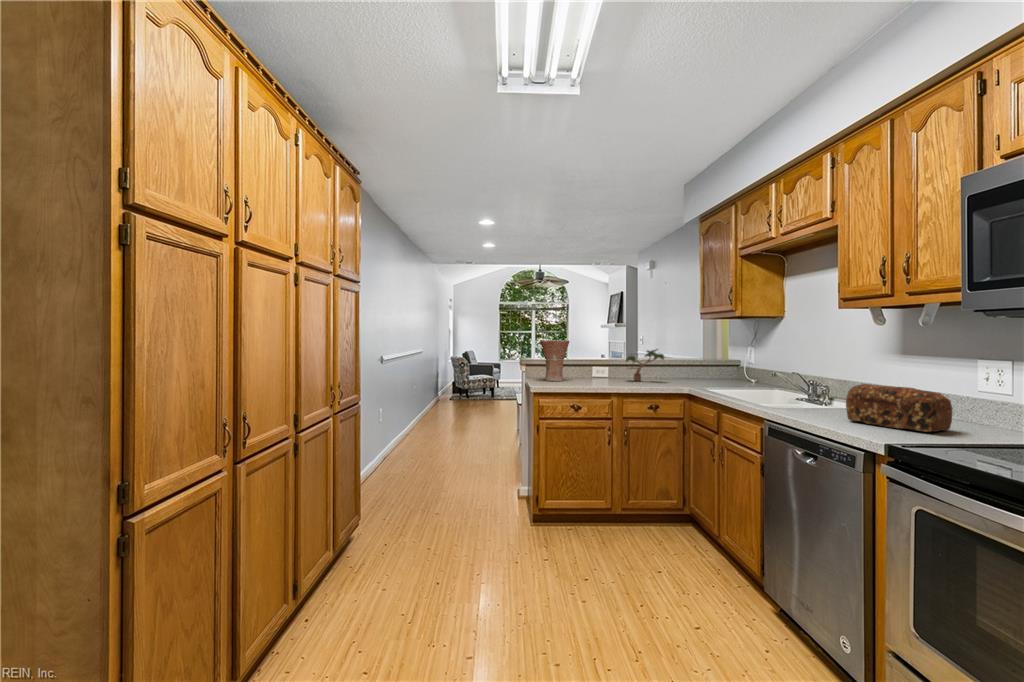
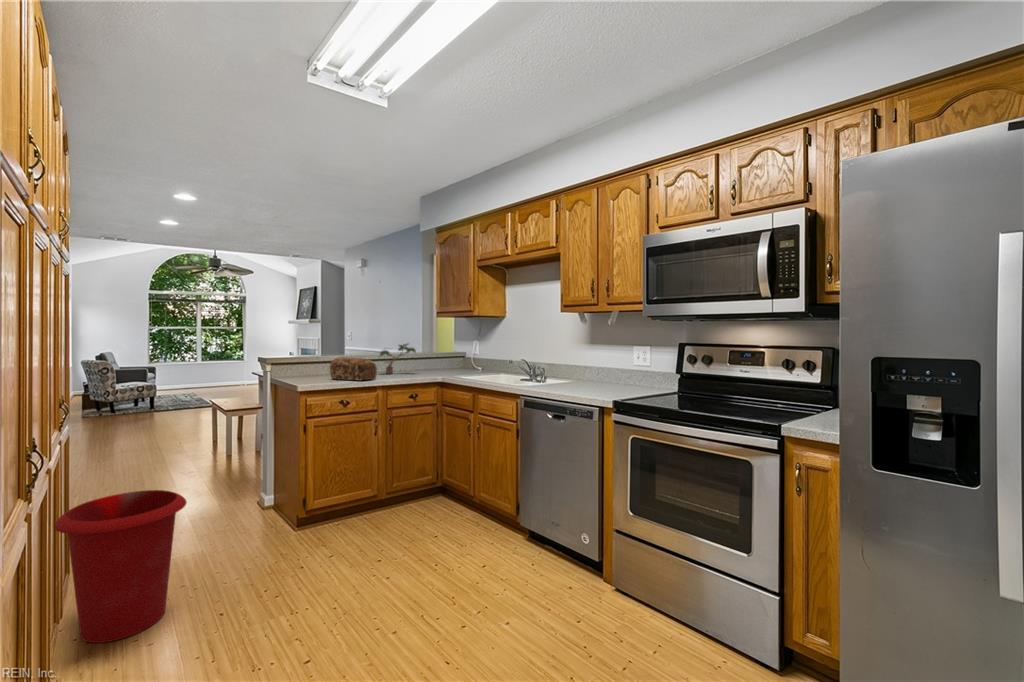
vase: present [540,340,570,381] -> none [290,335,324,378]
bread loaf: present [846,384,953,432] -> present [330,357,377,381]
waste bin: none [349,463,430,574] -> present [55,490,187,643]

